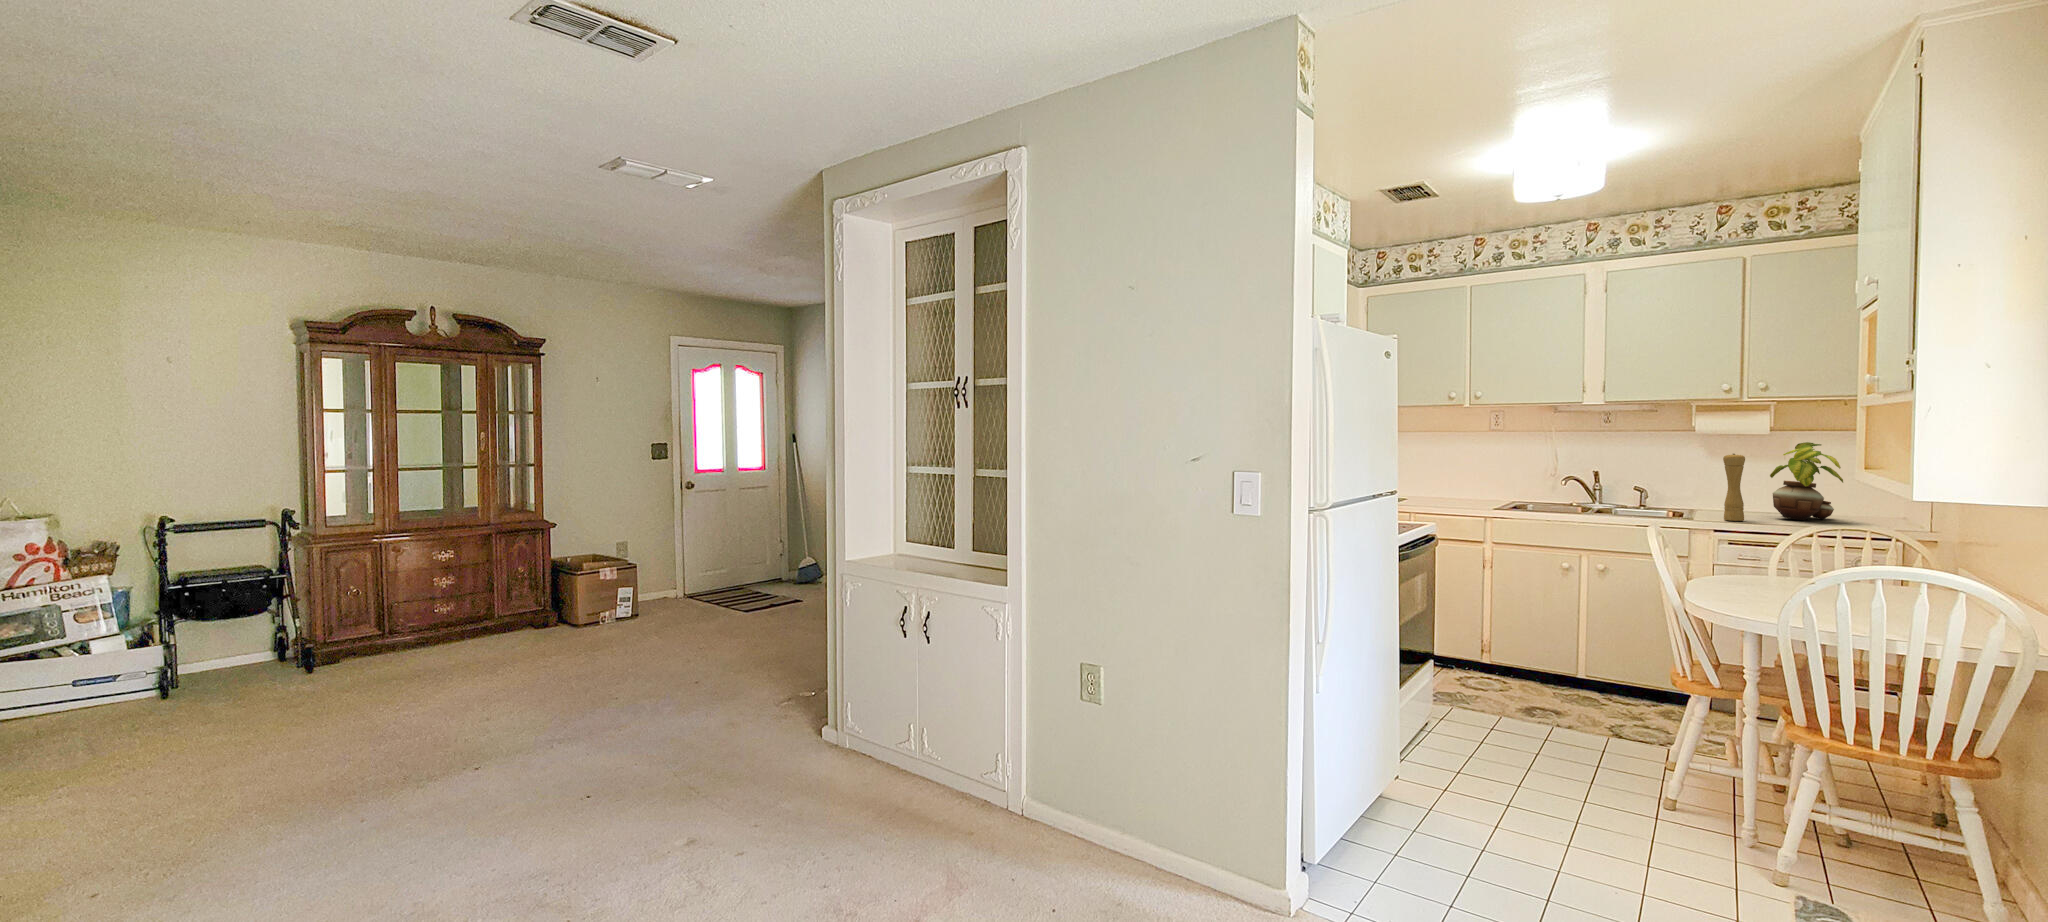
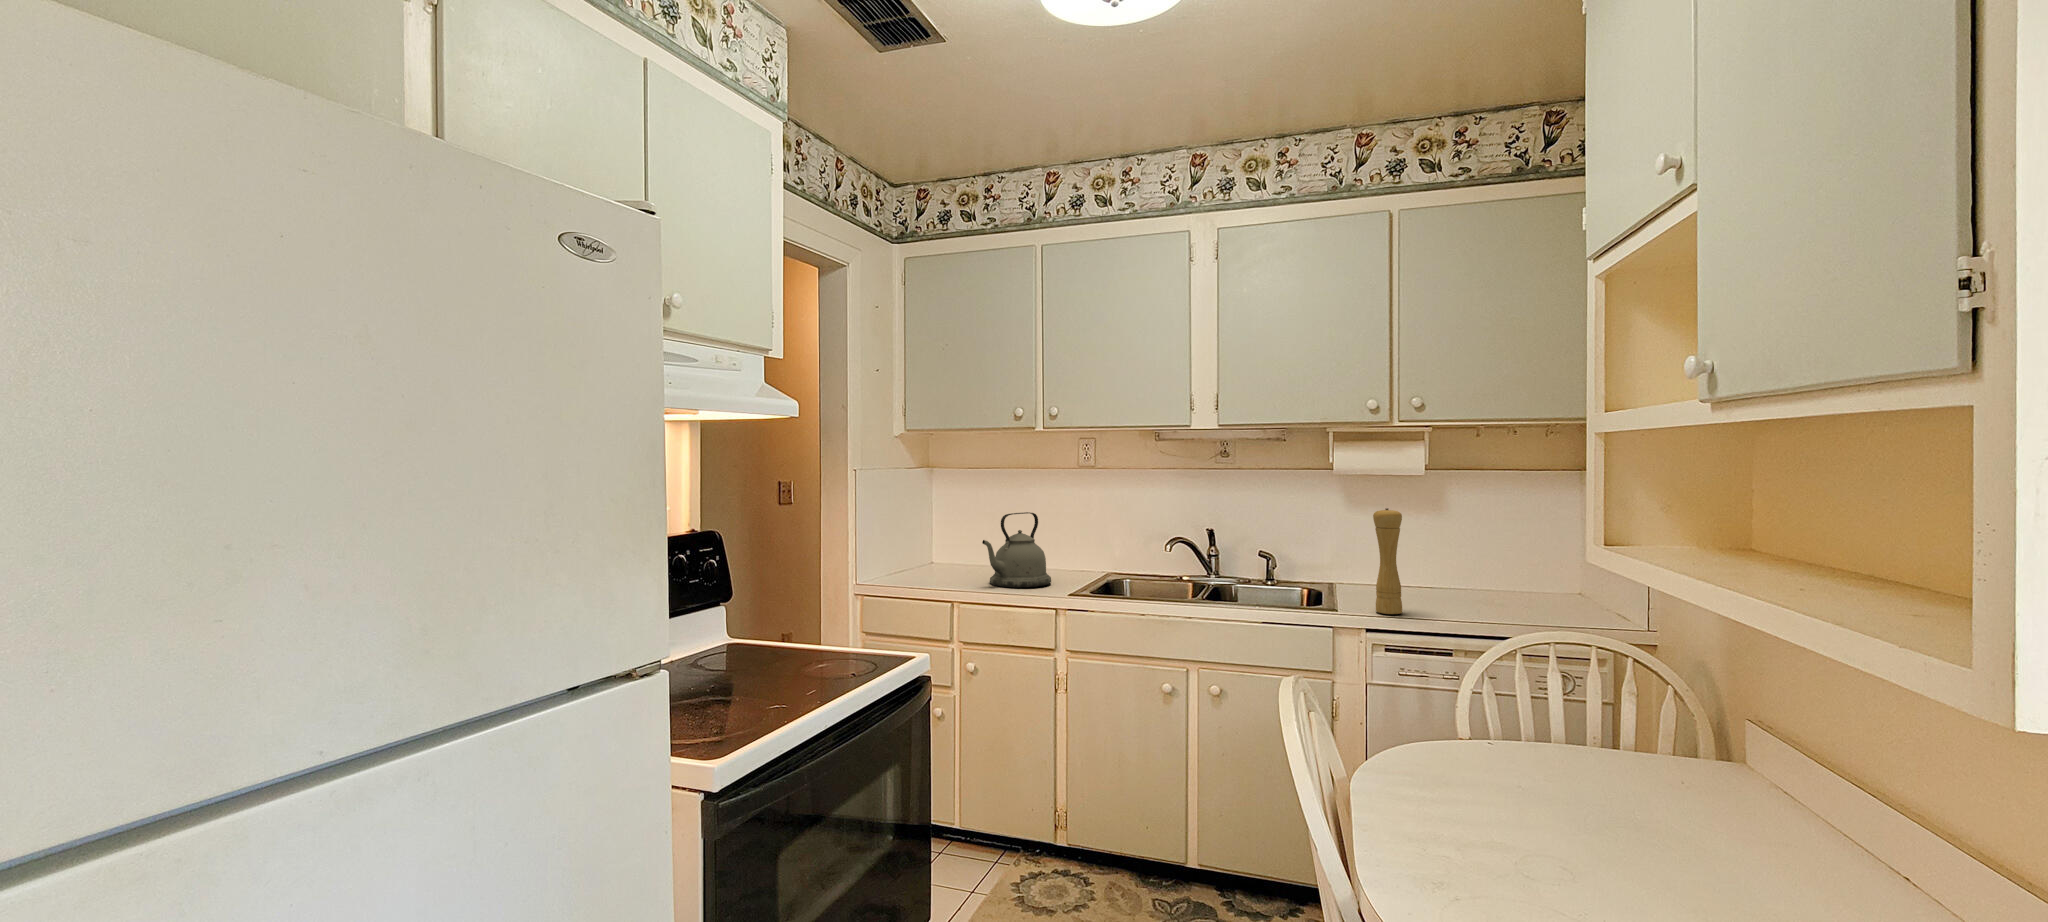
potted plant: present [1770,442,1843,520] -> none [1428,489,1525,606]
kettle: none [1429,460,1475,506] -> present [982,512,1051,587]

